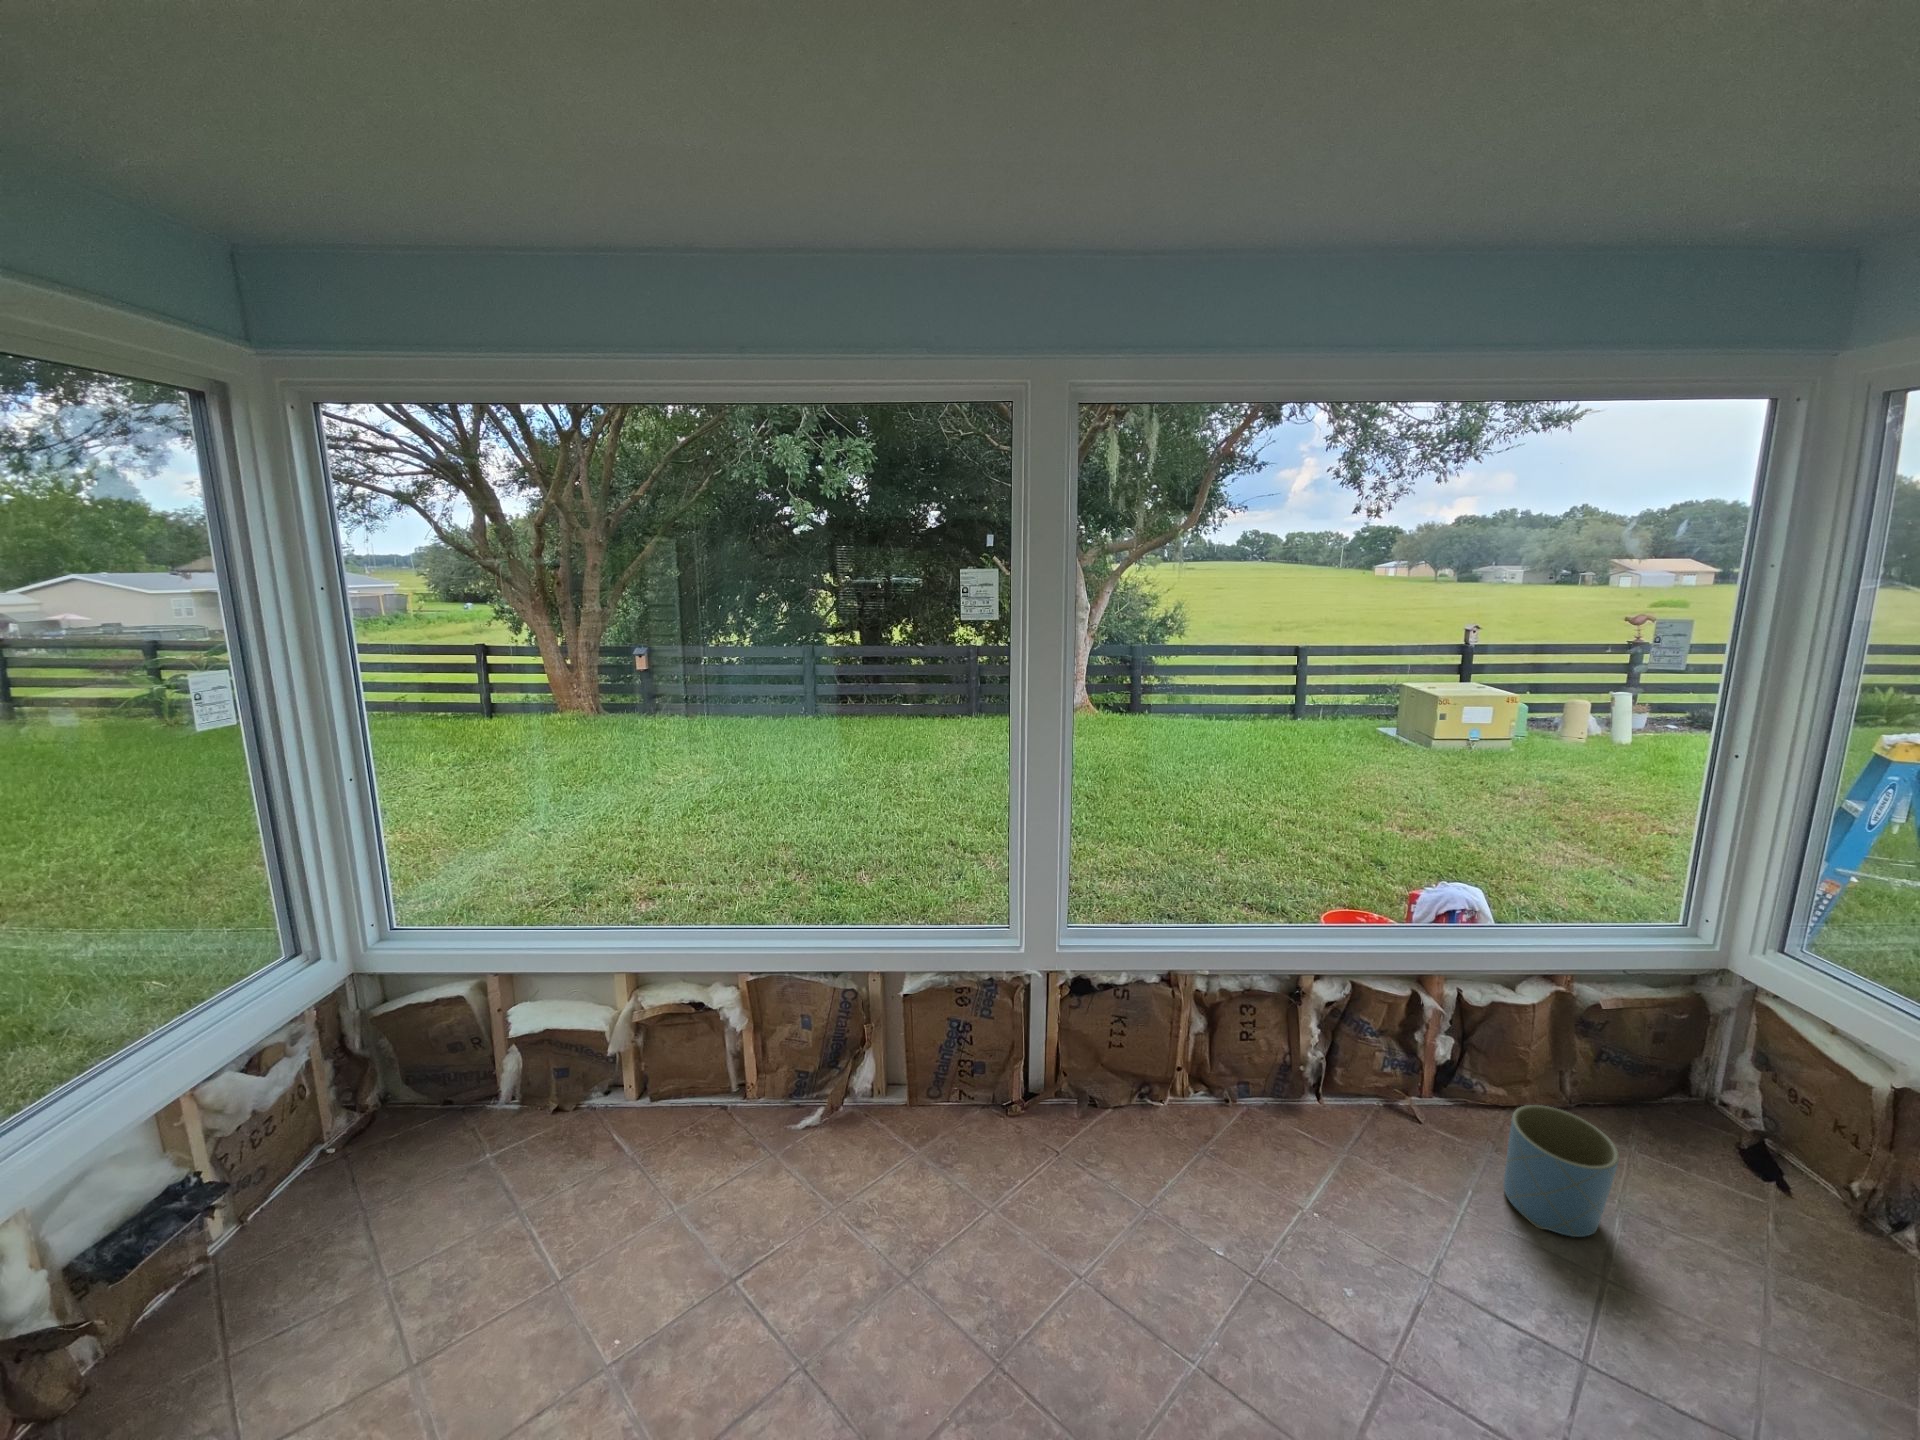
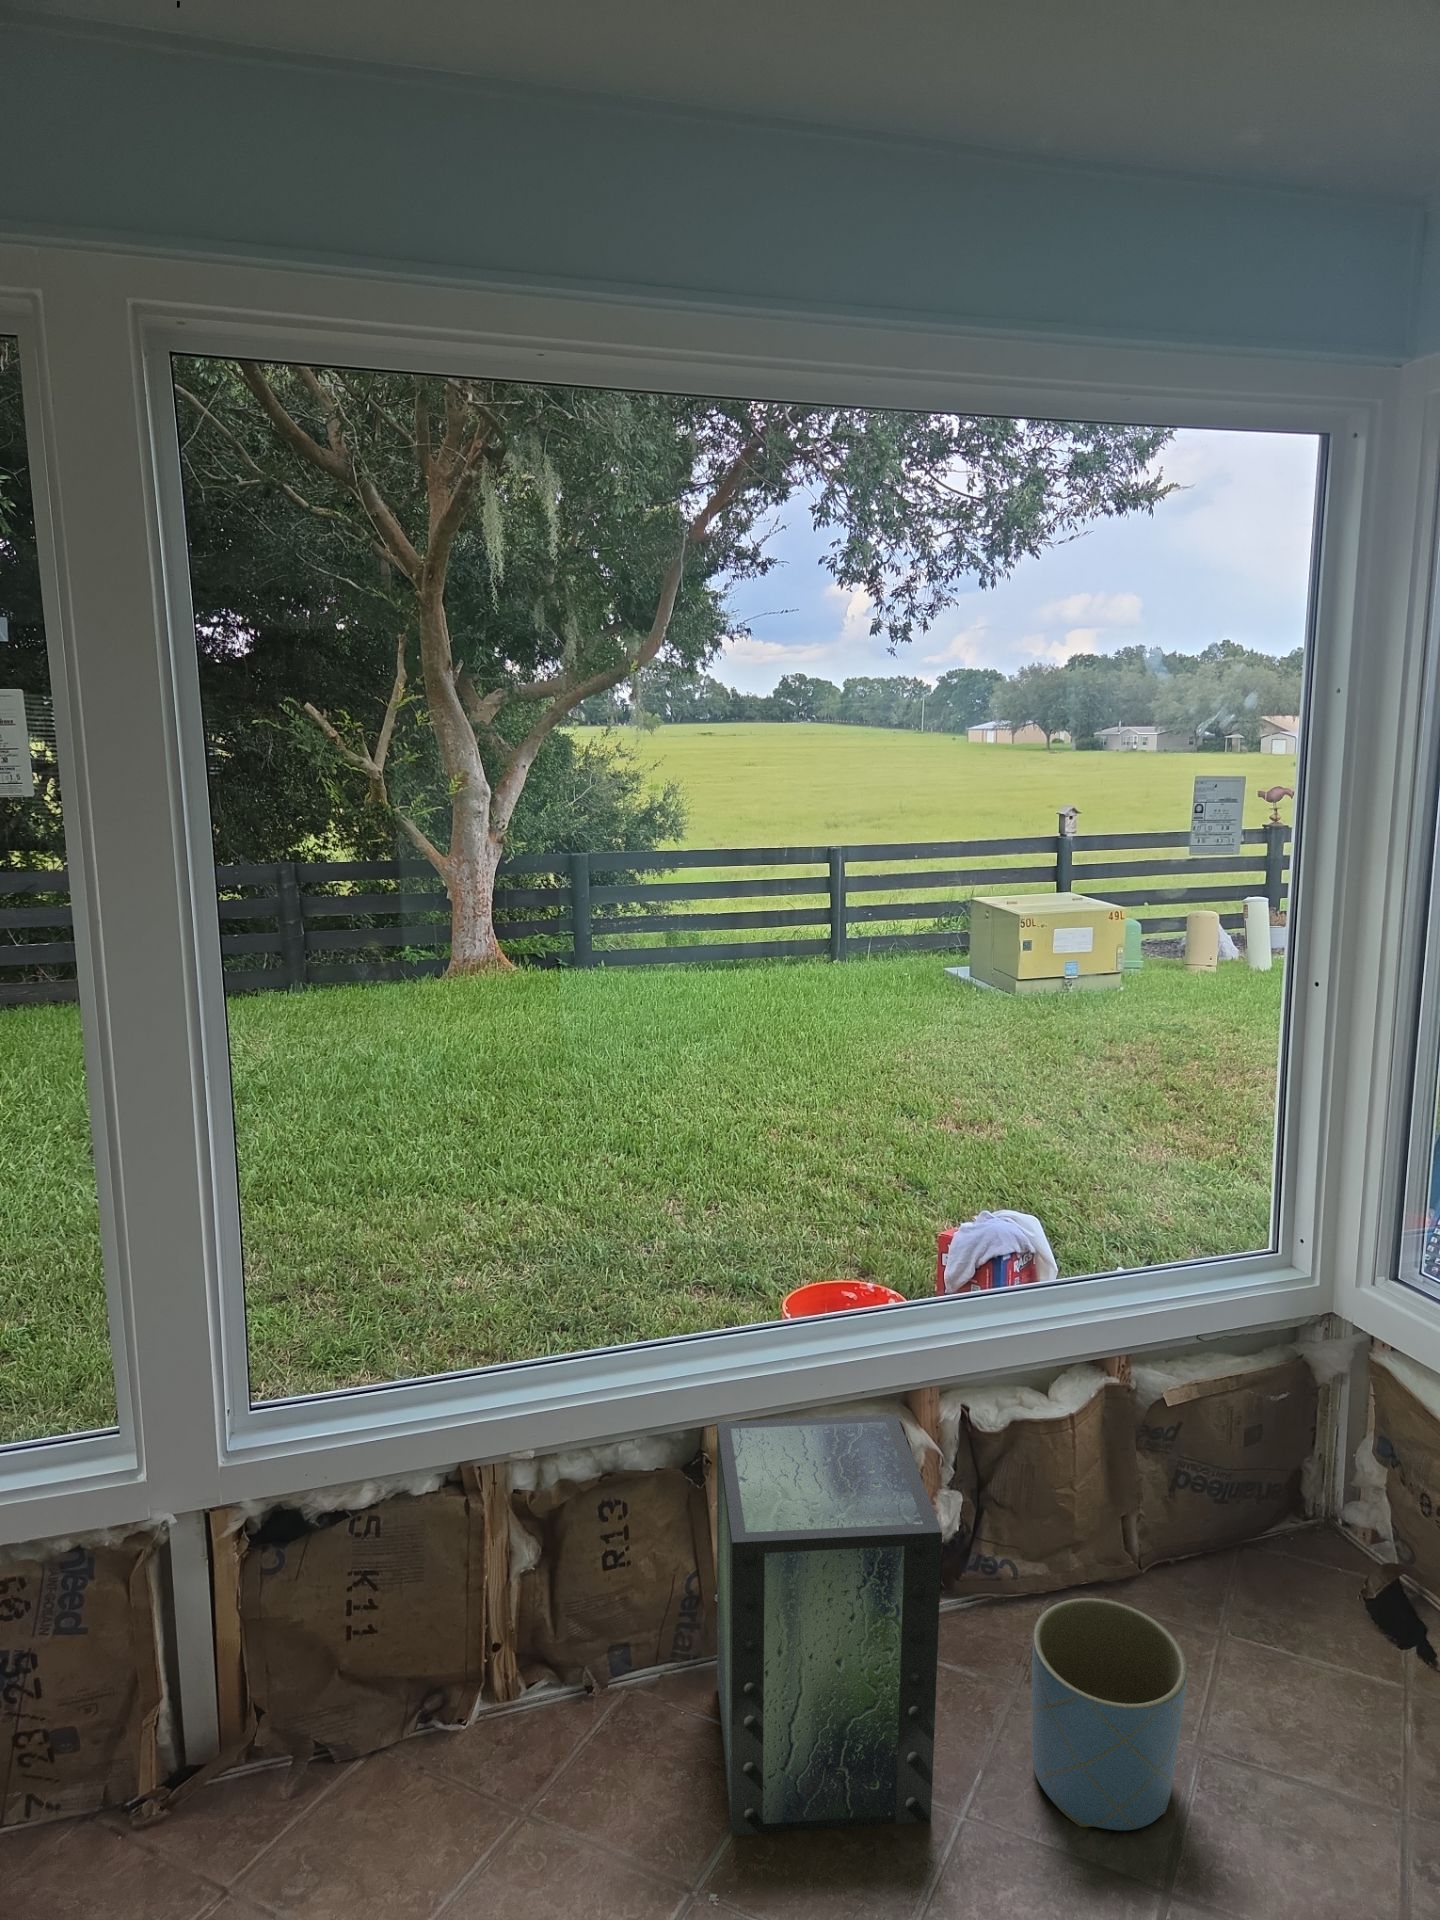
storage box: none [1300,972,1468,1207] -> present [717,1414,942,1836]

